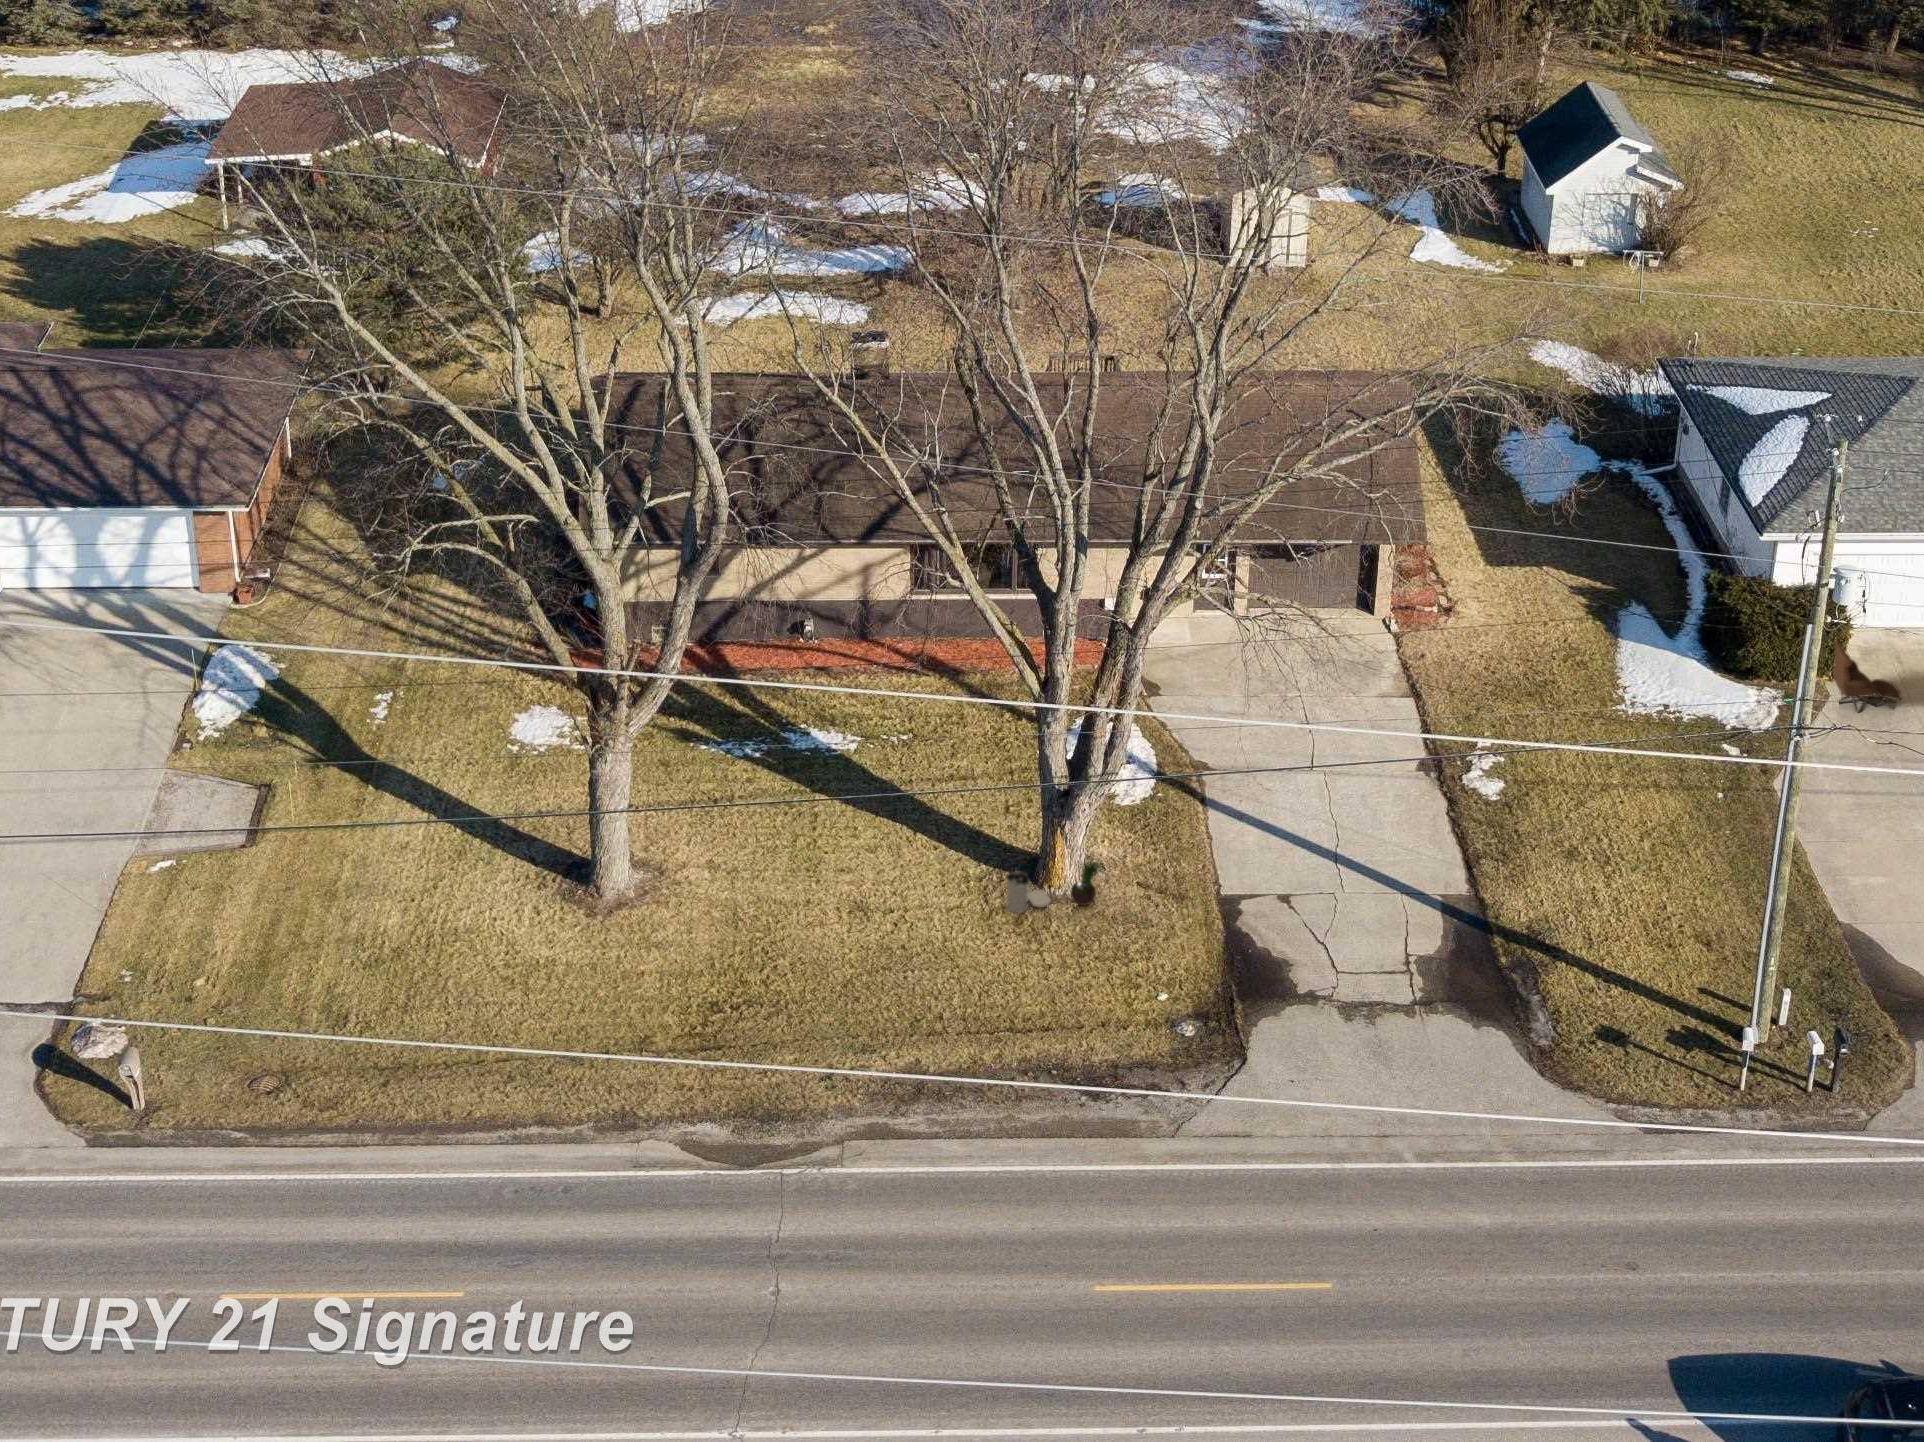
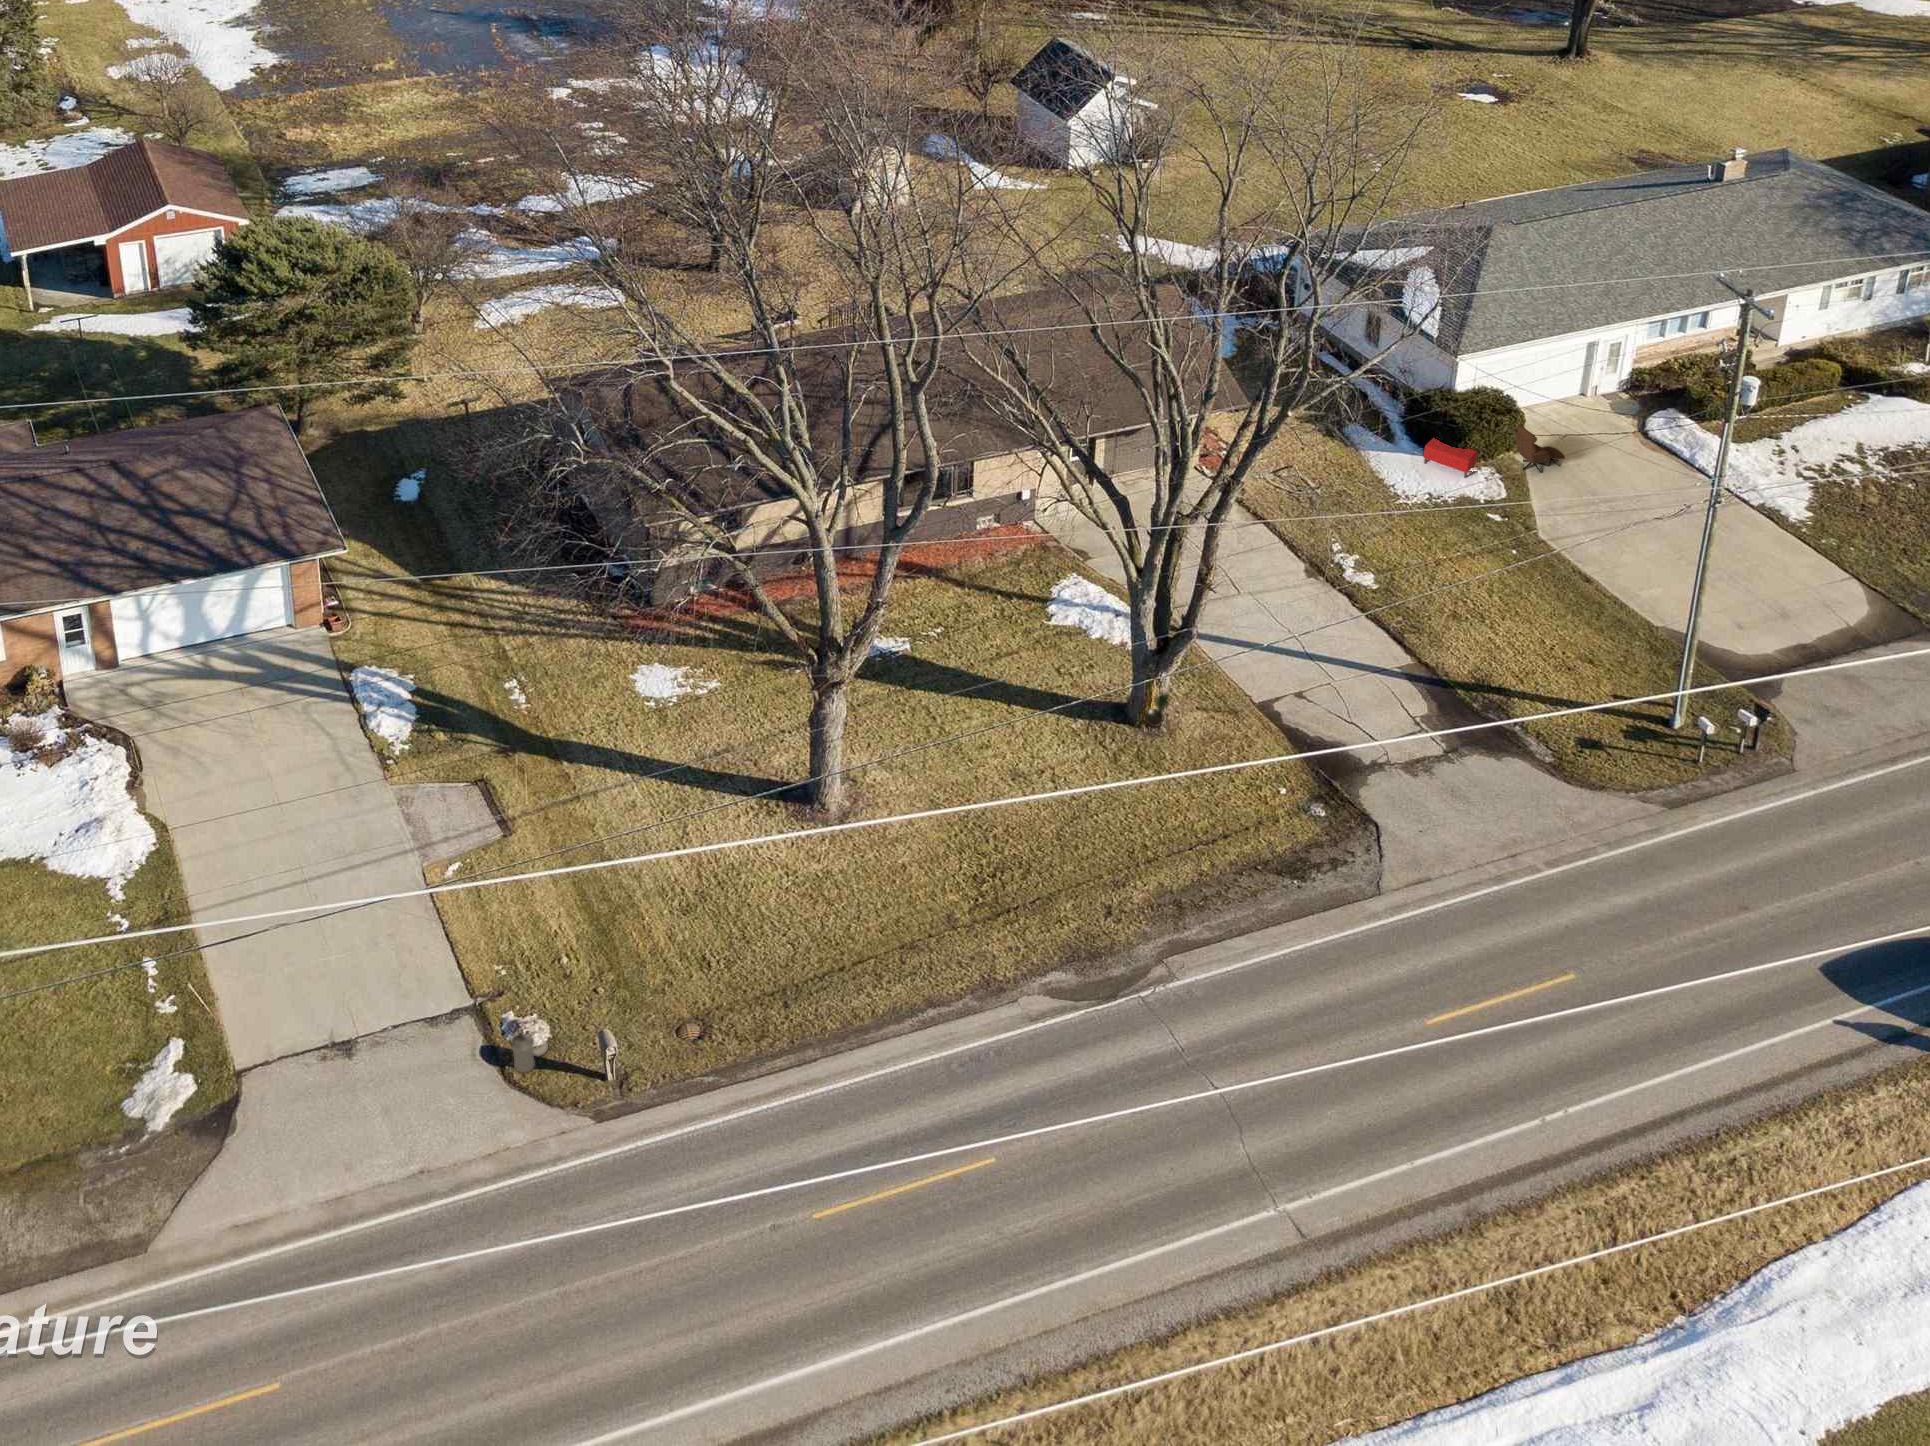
bench: none [1692,637,1766,698] -> present [1424,437,1478,478]
trash can: present [1006,872,1051,913] -> present [511,1033,548,1073]

